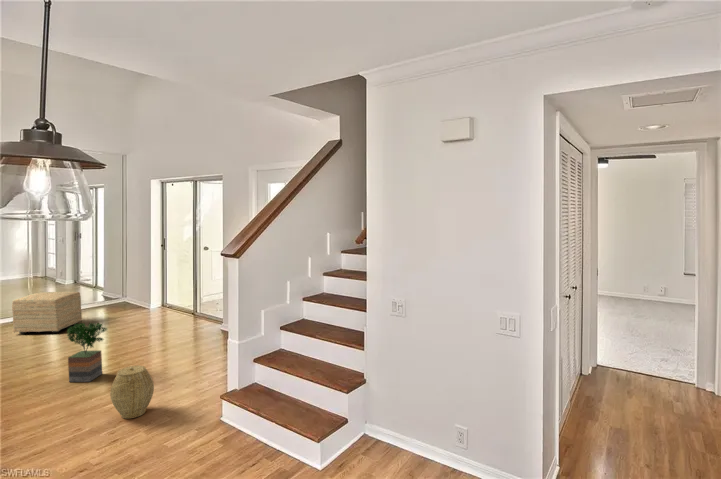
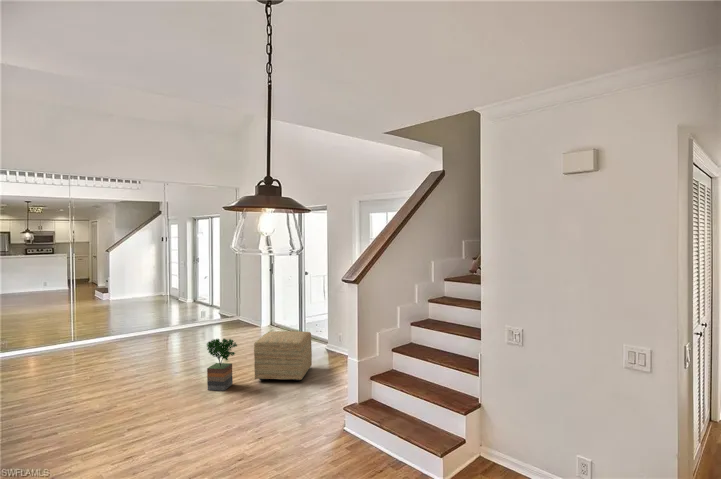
ottoman: present [12,292,82,334] -> present [254,331,312,381]
woven basket: present [110,366,154,419] -> none [249,378,283,425]

